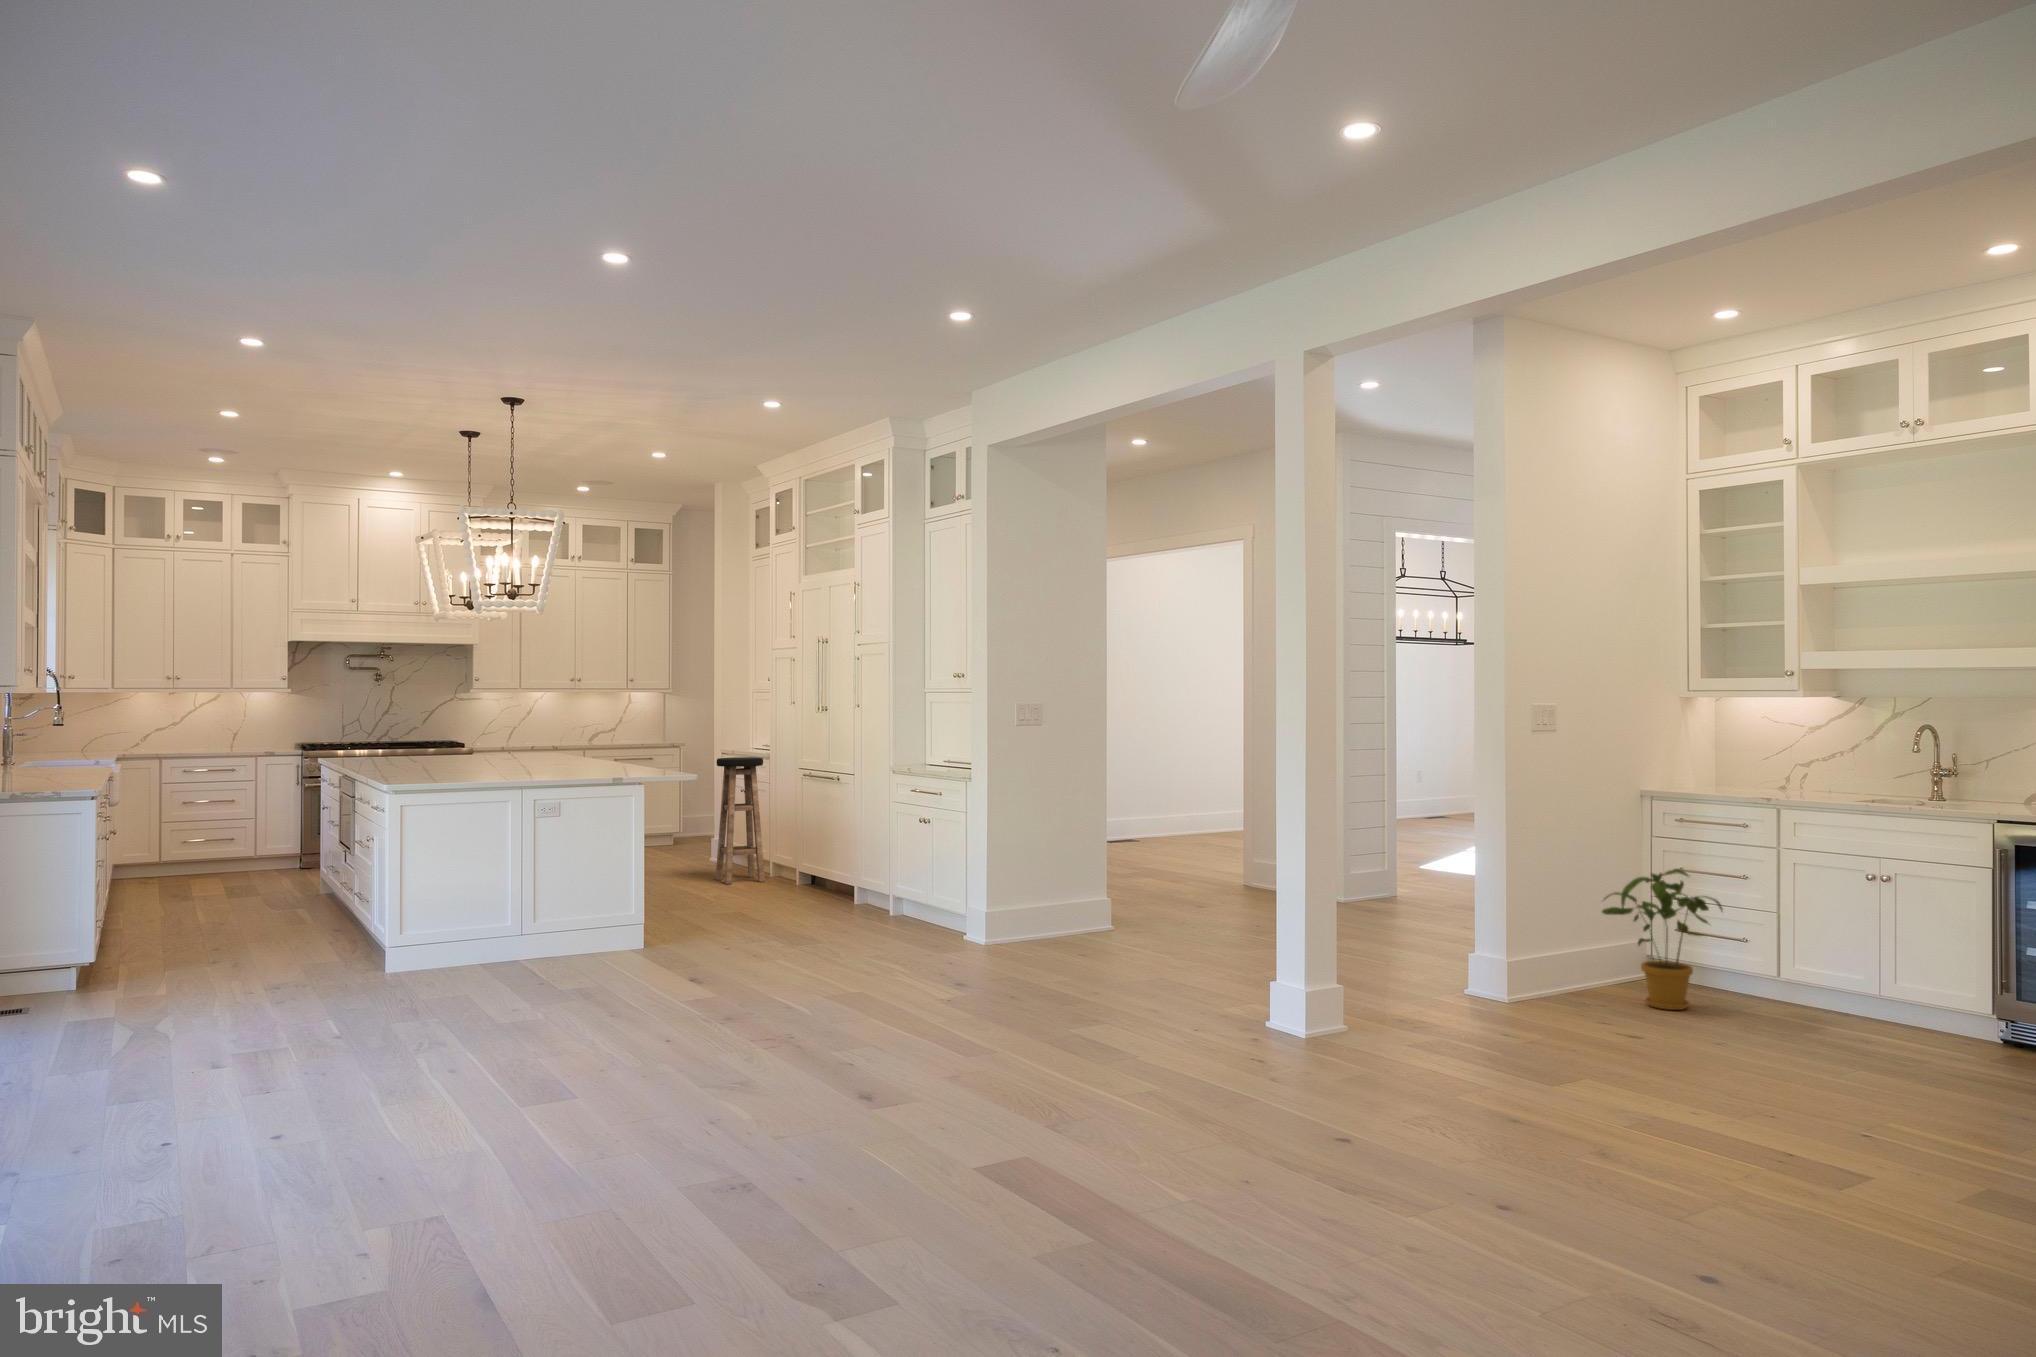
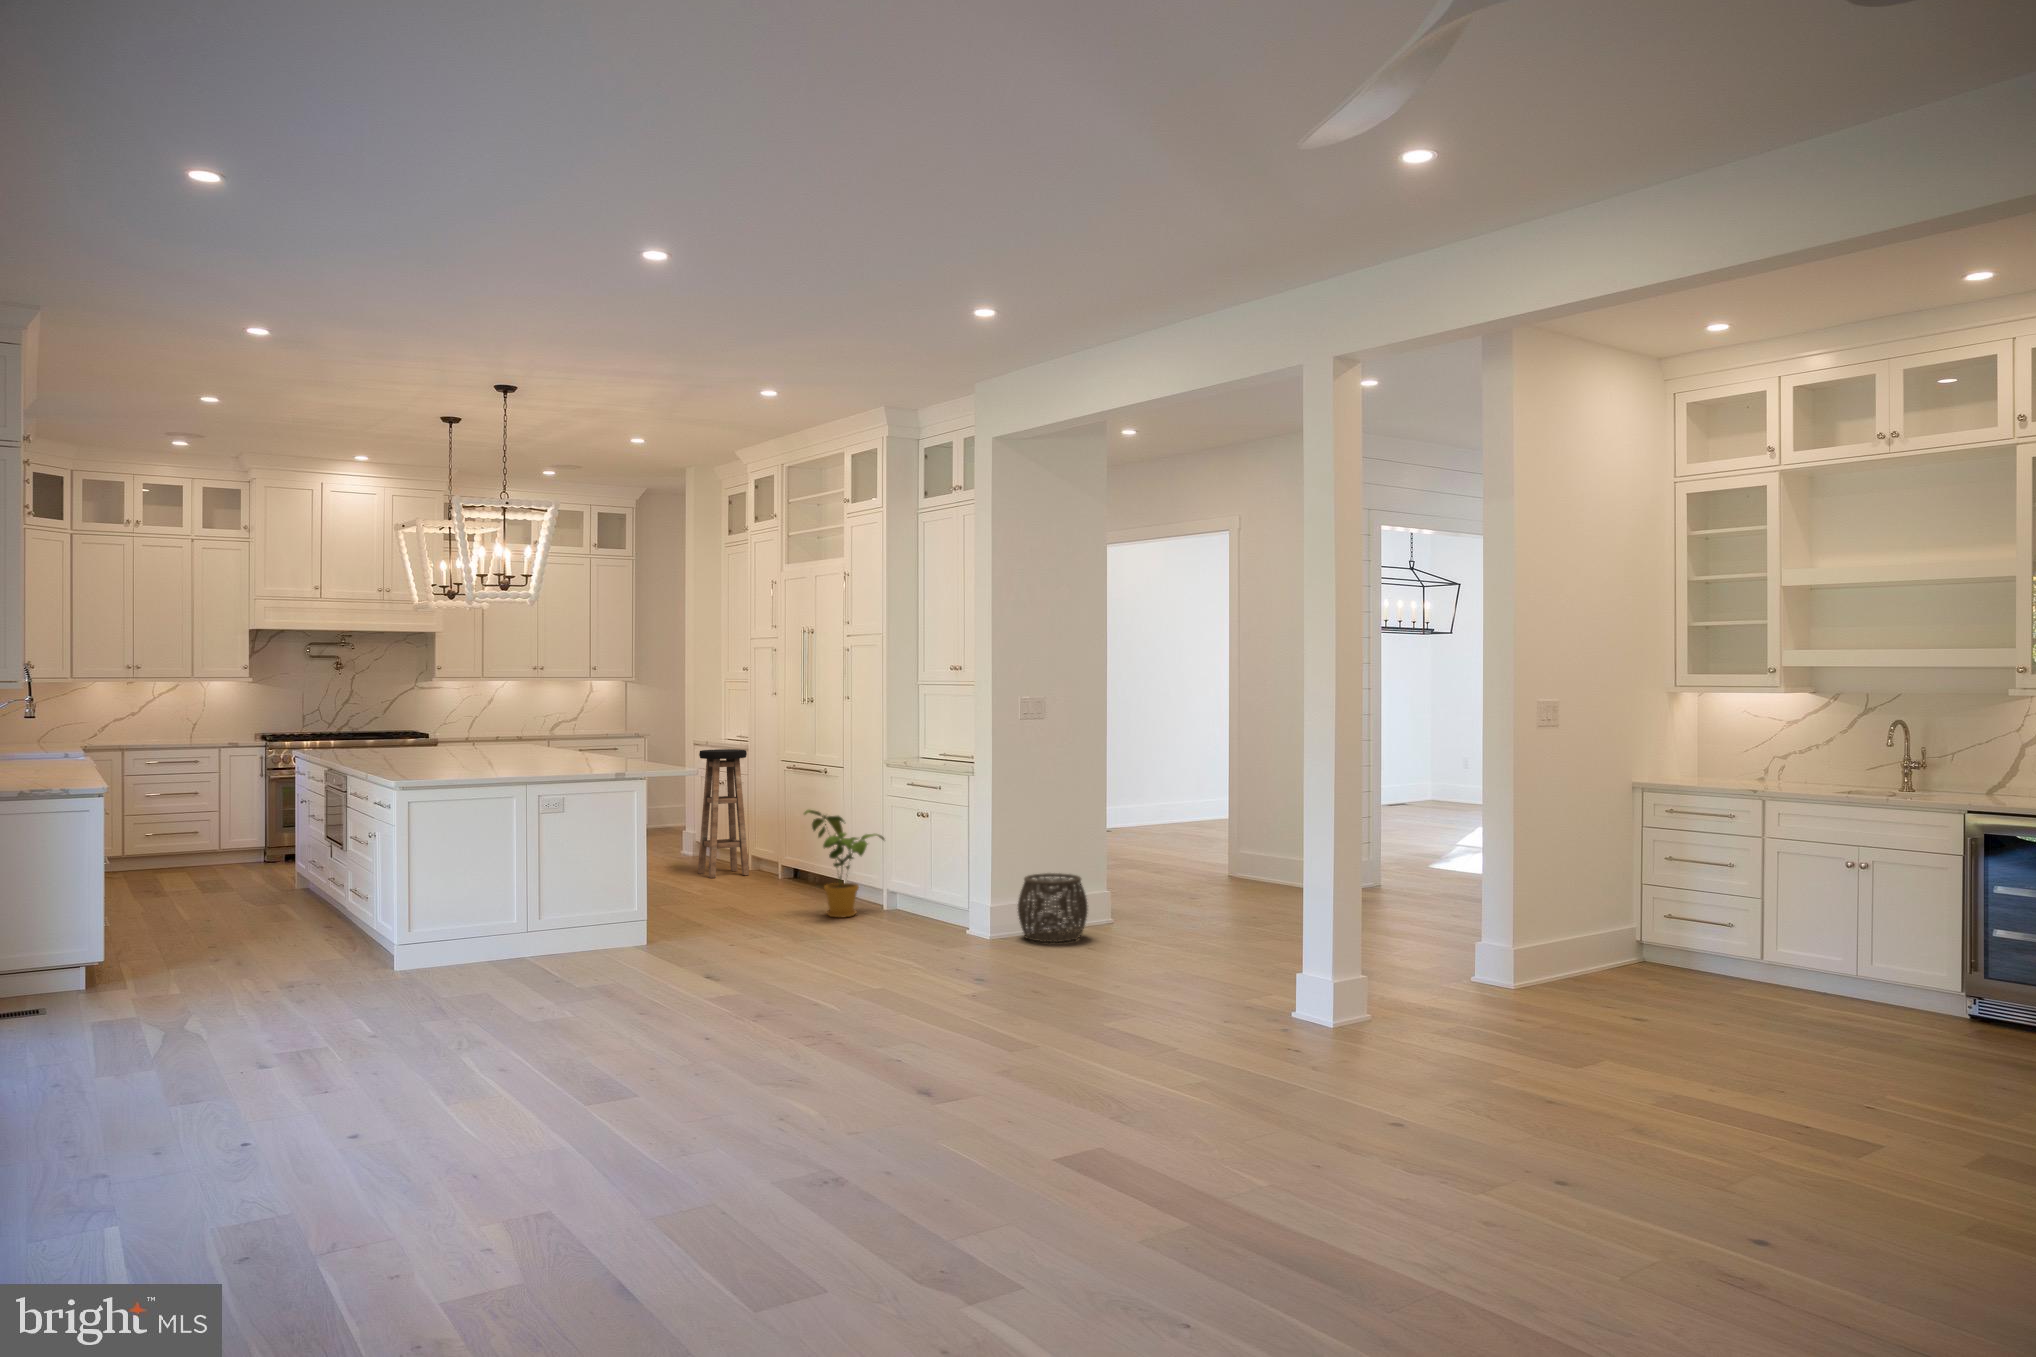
house plant: present [1602,869,1723,1010] -> present [804,810,884,917]
woven basket: none [1014,881,1086,952] -> present [1018,873,1088,942]

